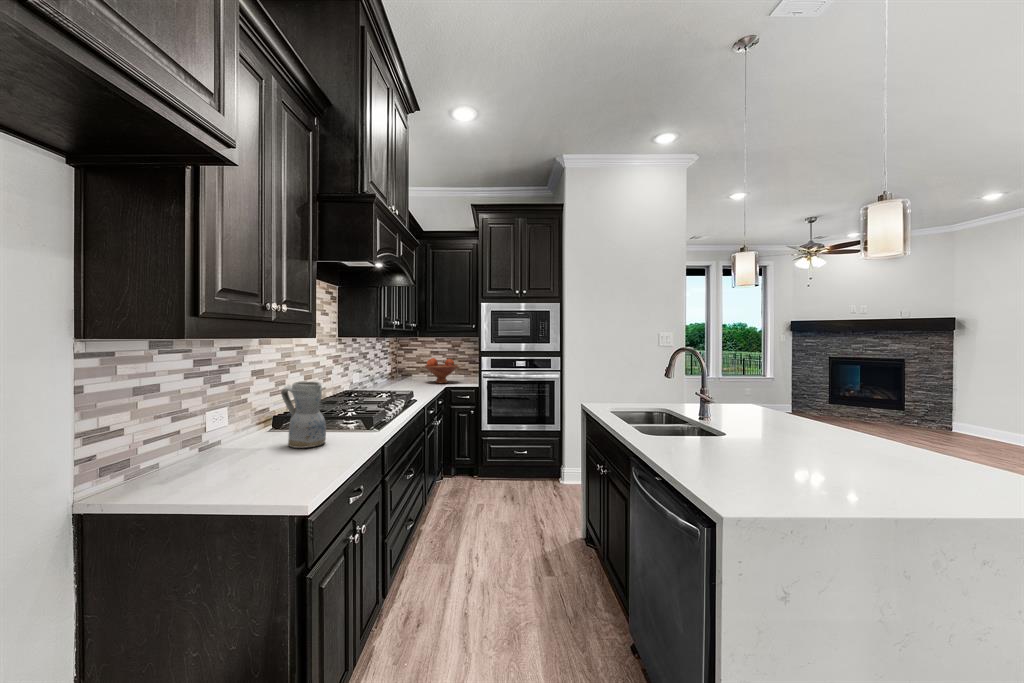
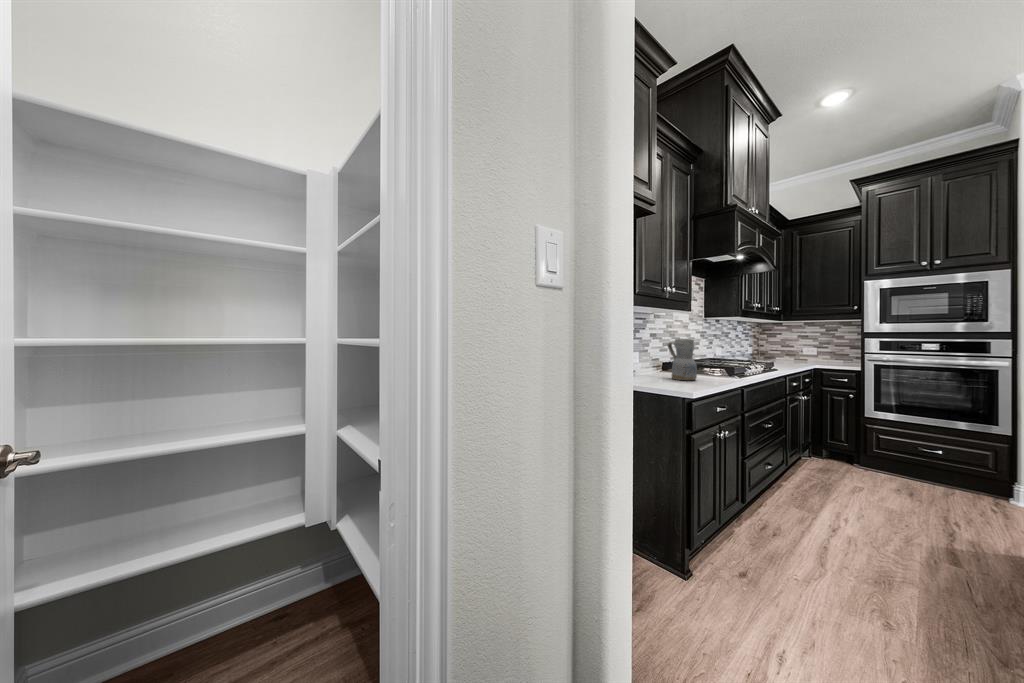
fruit bowl: present [425,358,458,383] -> none [789,339,830,362]

